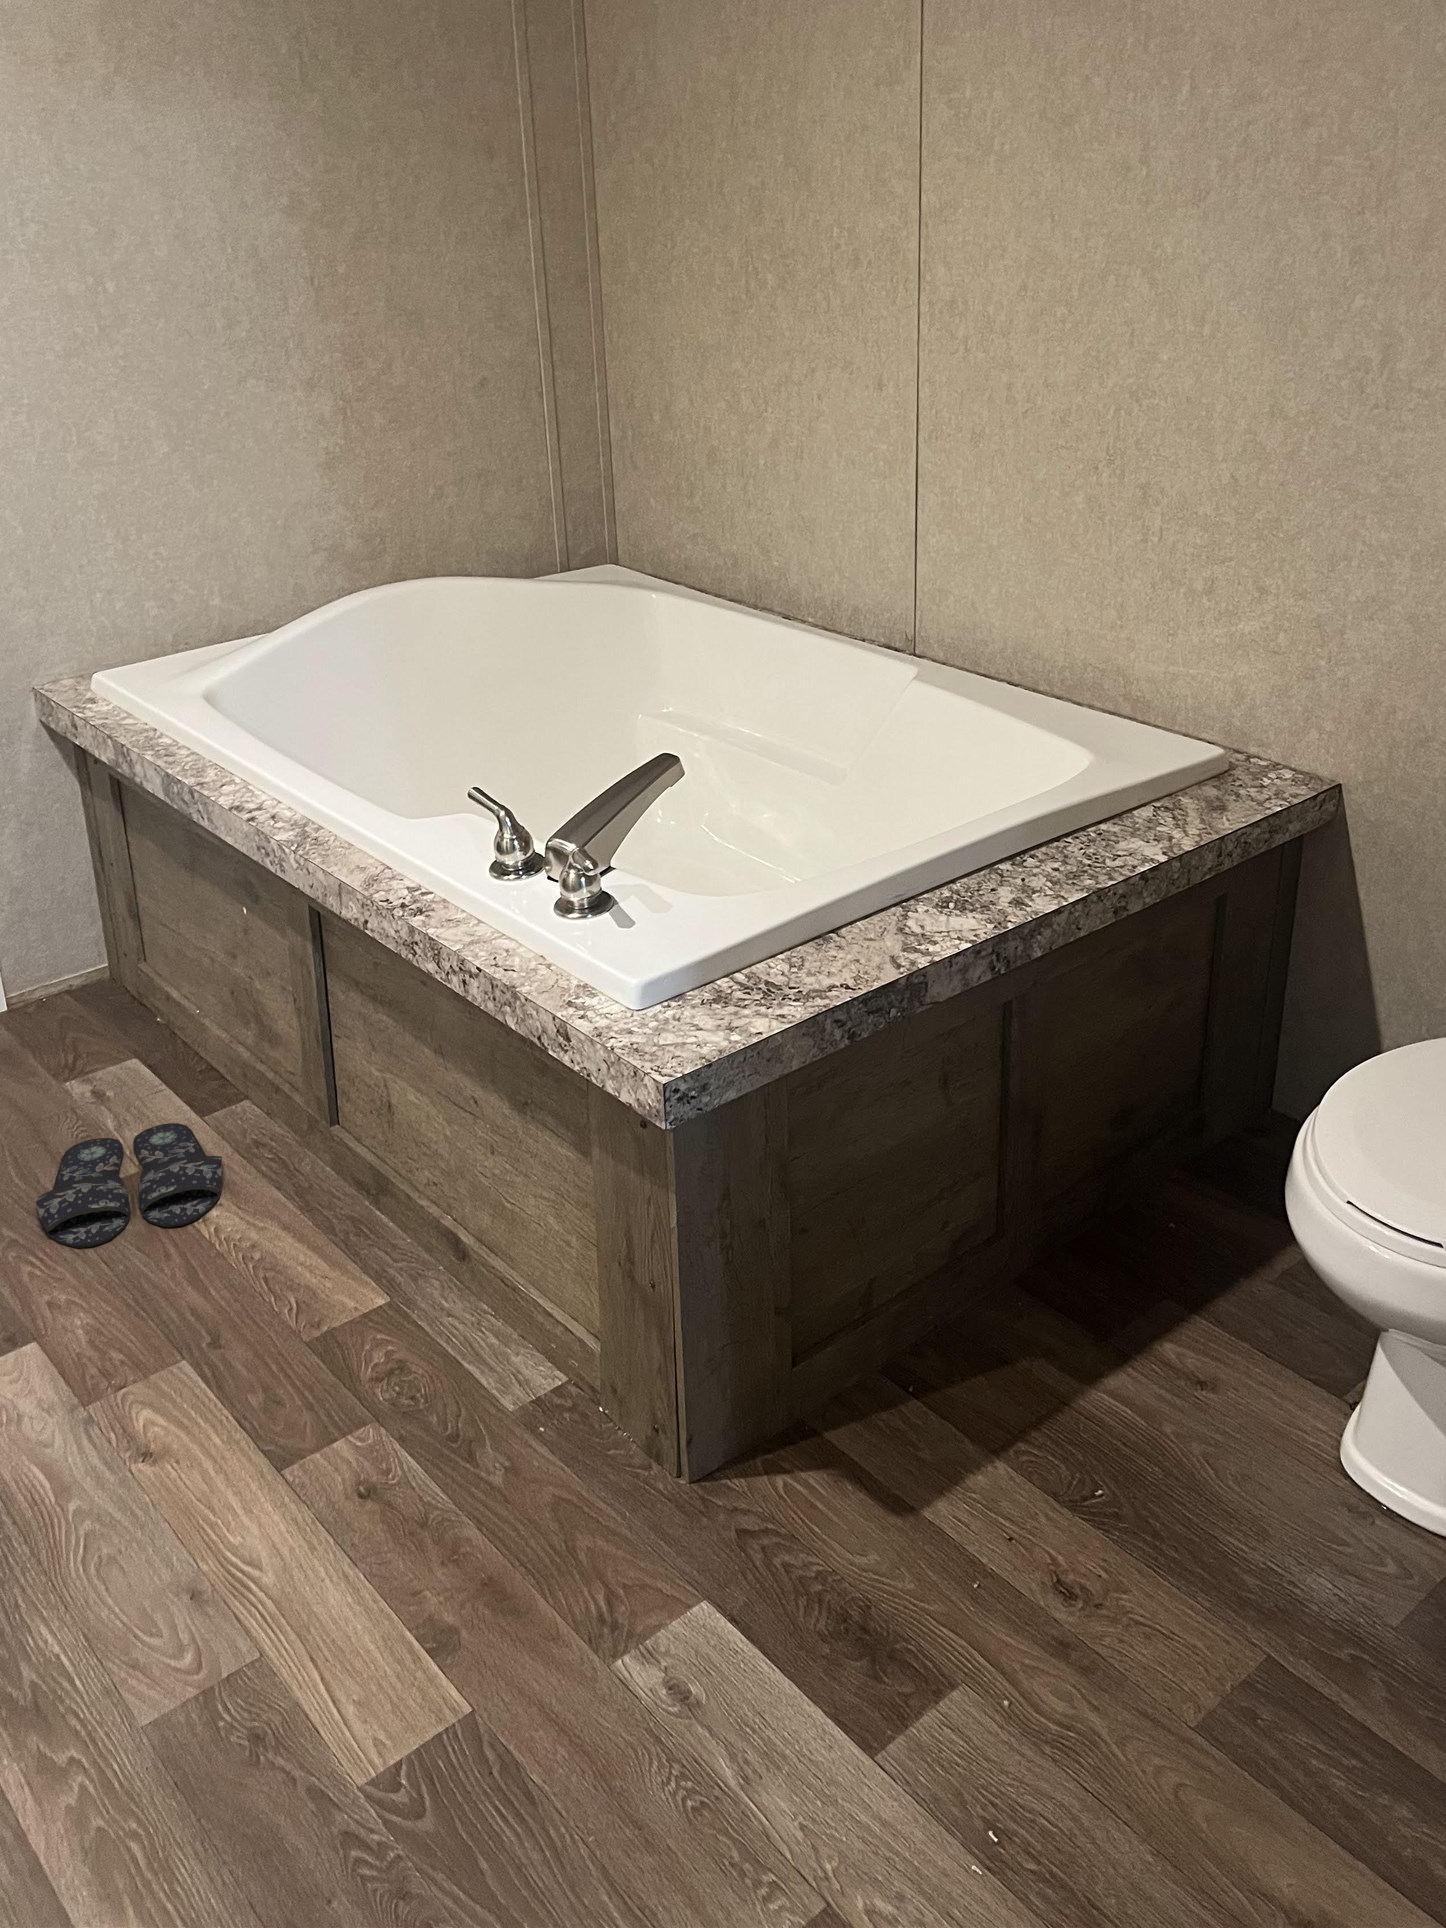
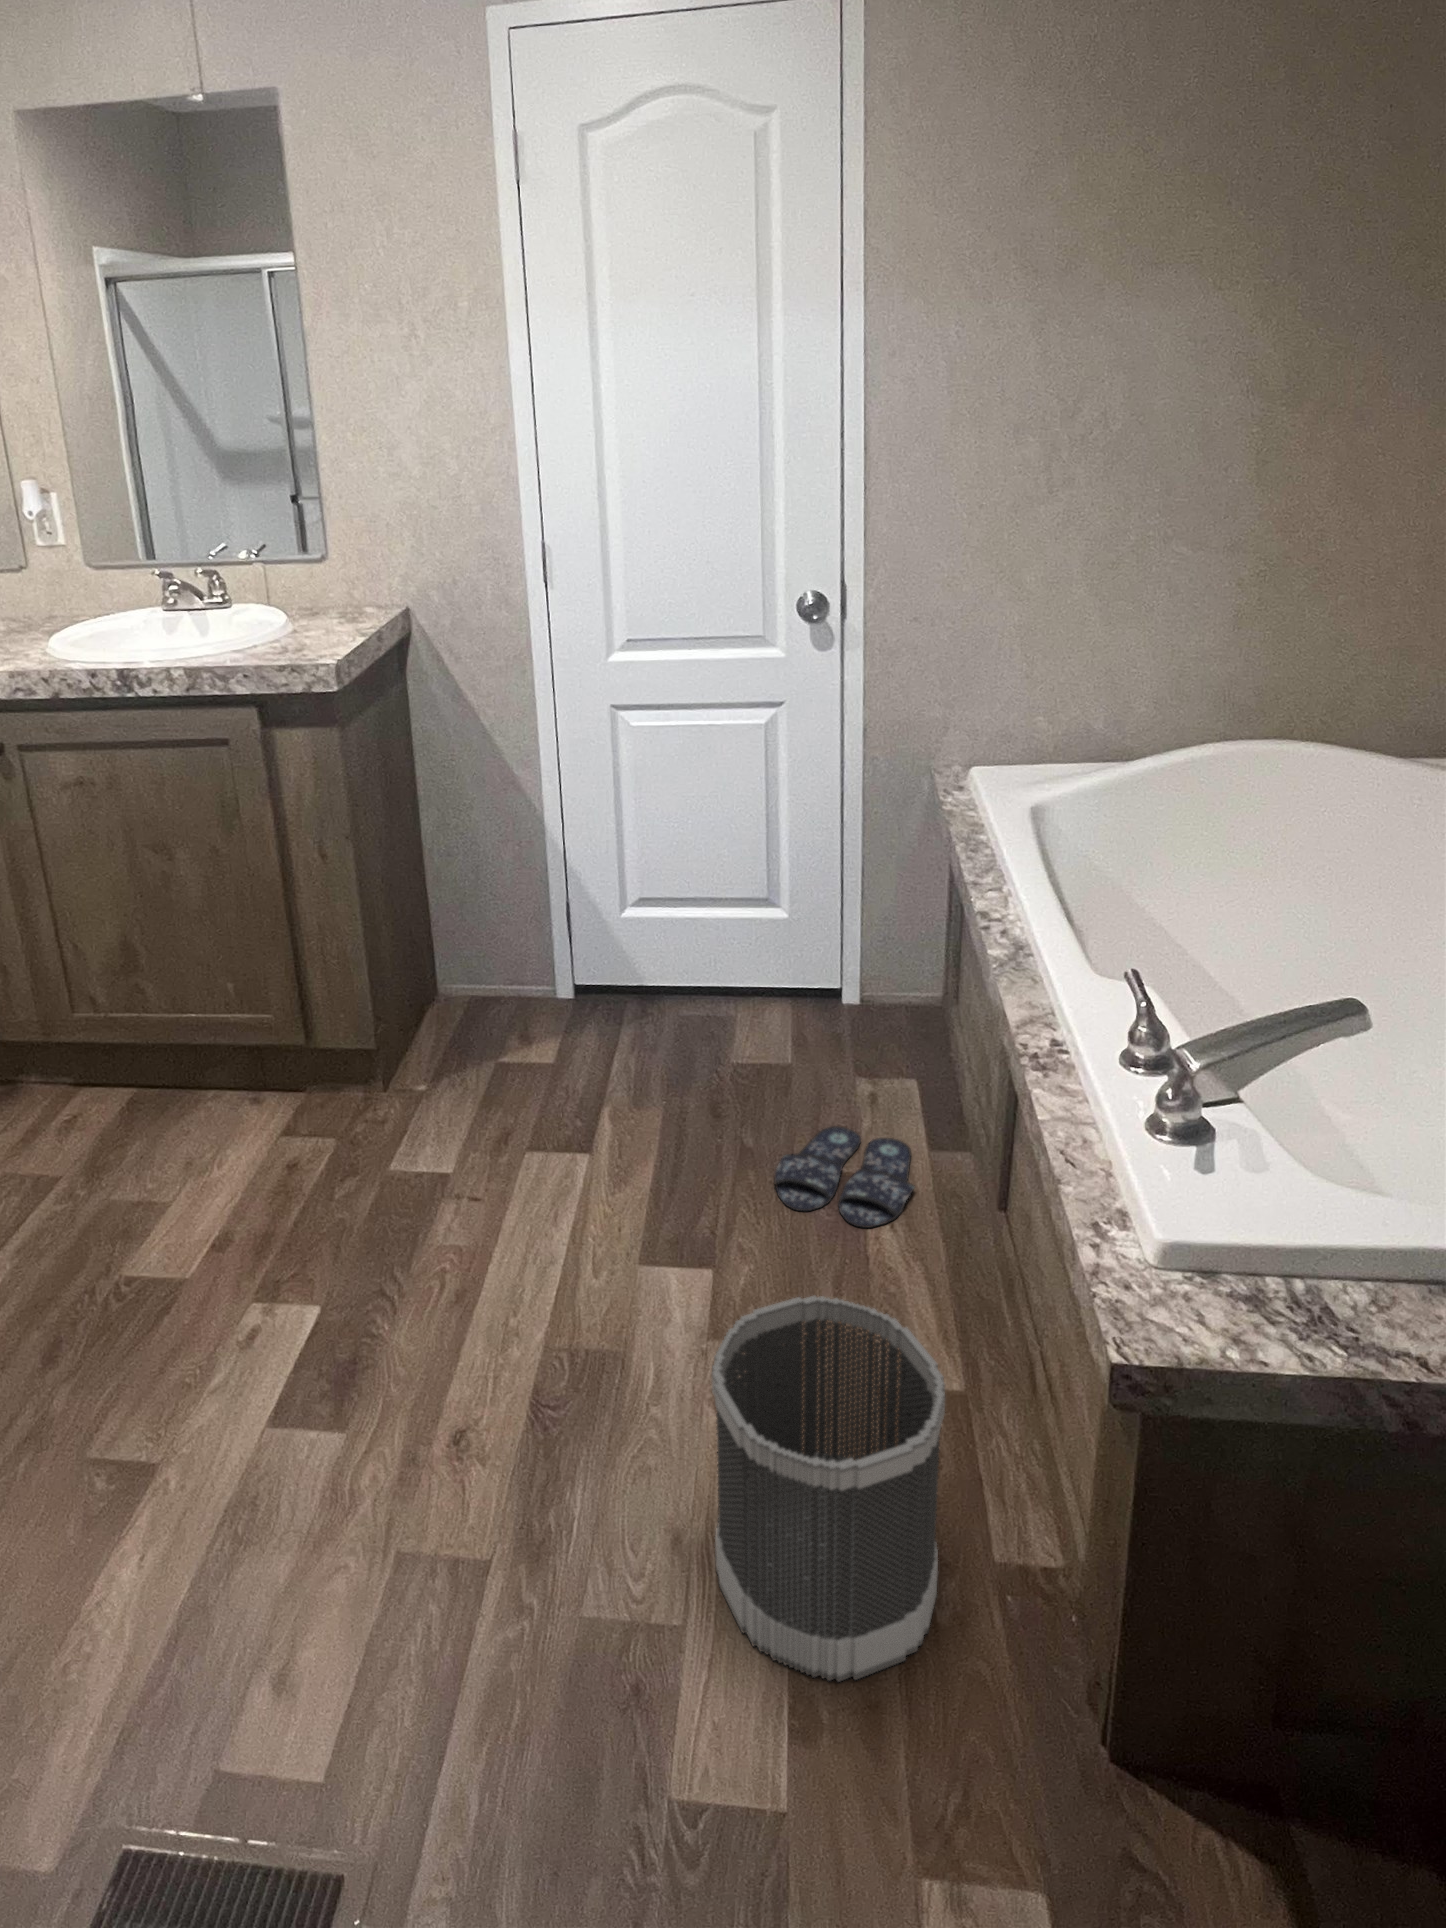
wastebasket: none [212,1216,503,1628] -> present [711,1295,945,1682]

